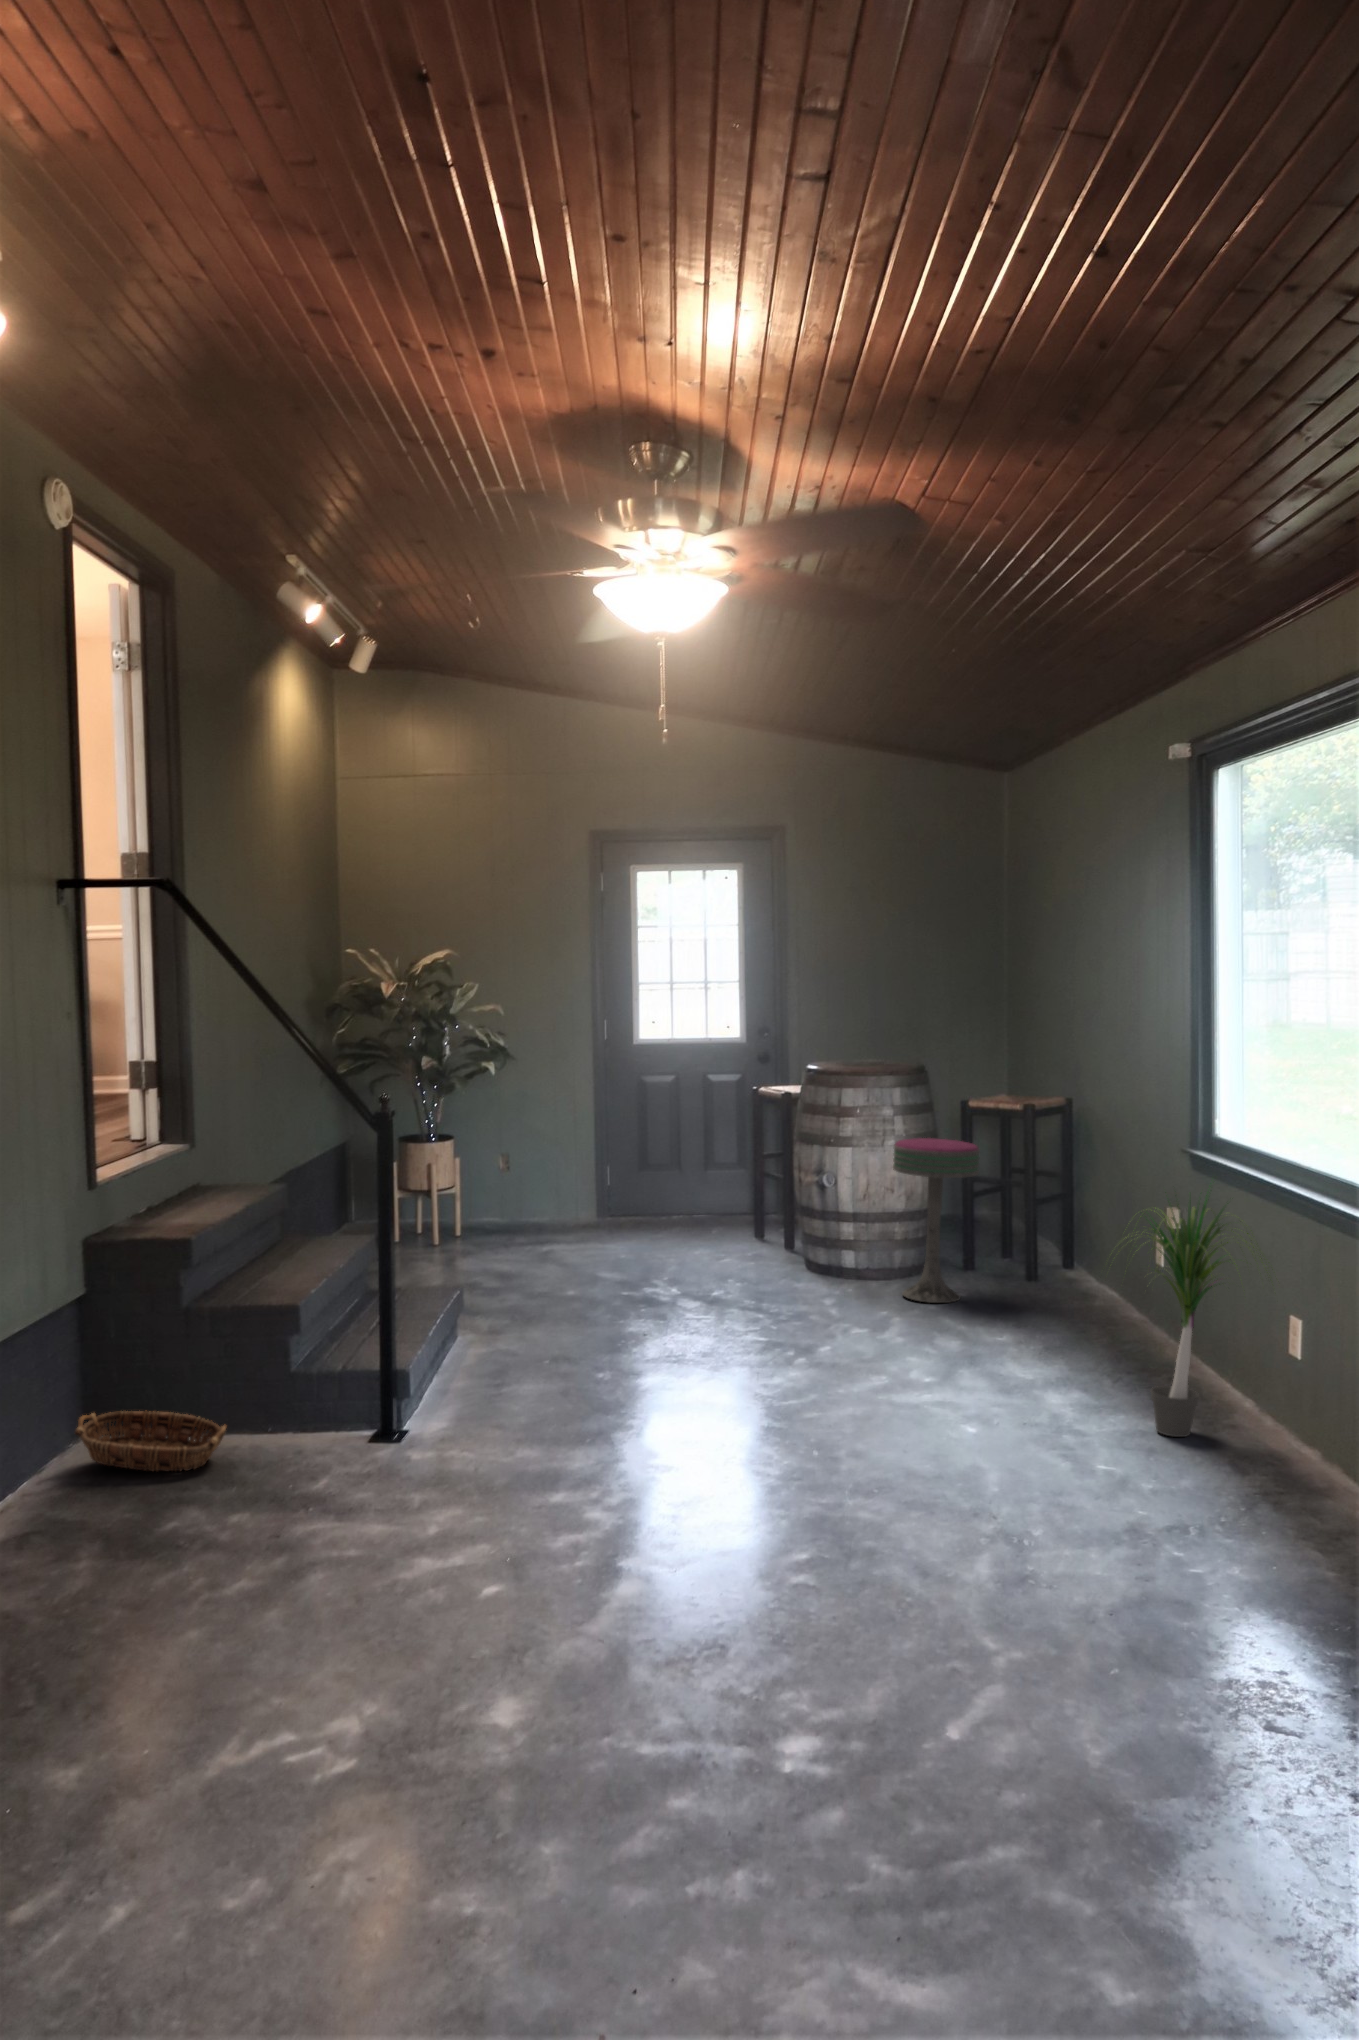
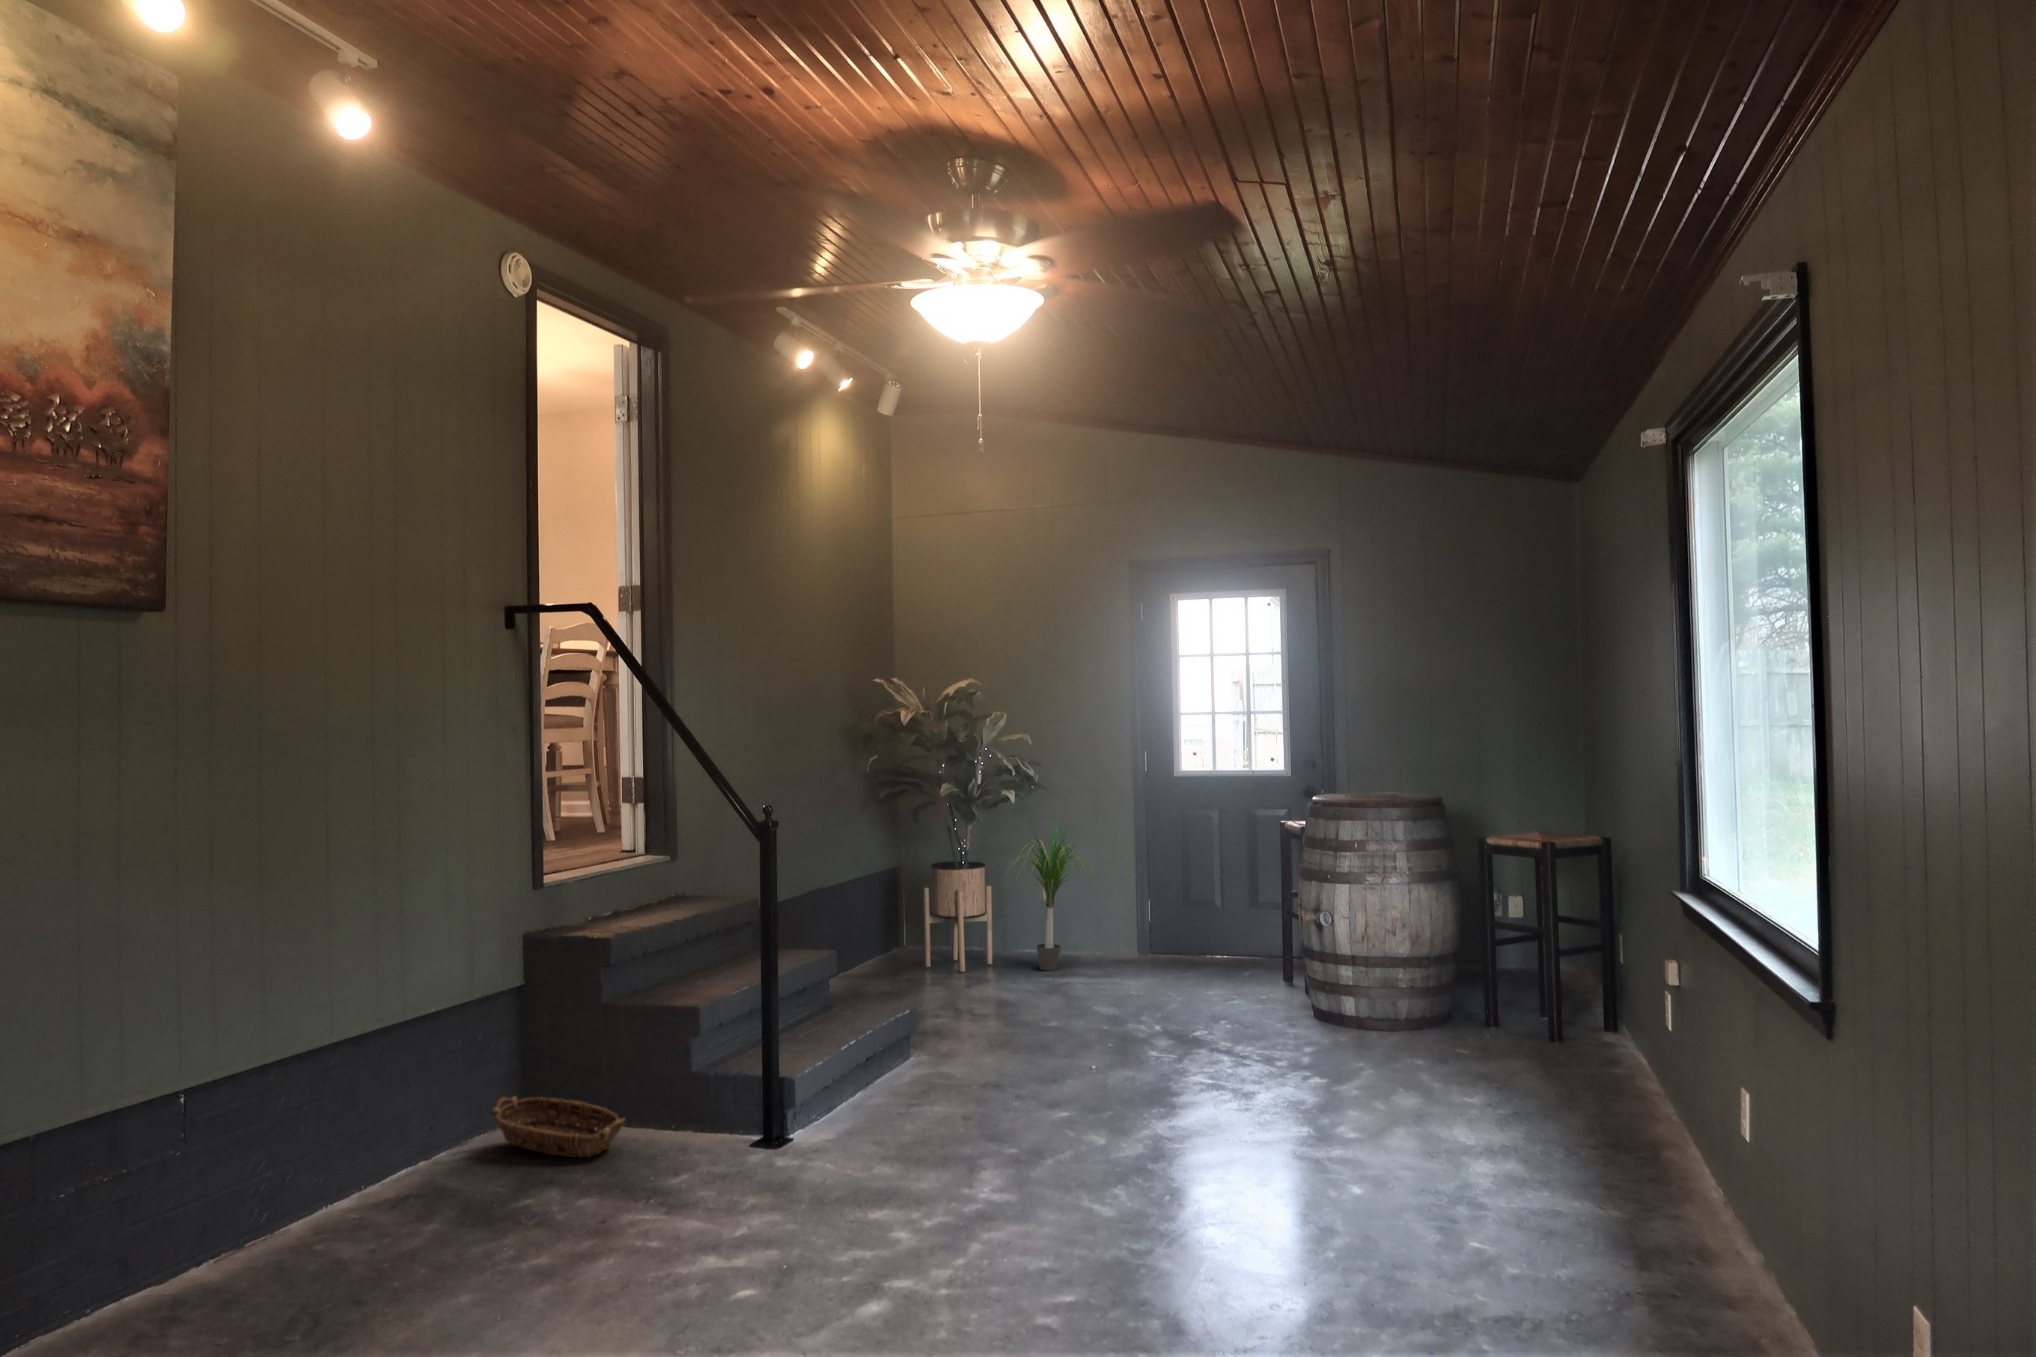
bar stool: present [893,1138,980,1303] -> none [1384,877,1482,1060]
potted plant: present [1111,1199,1268,1437] -> present [1013,828,1088,971]

